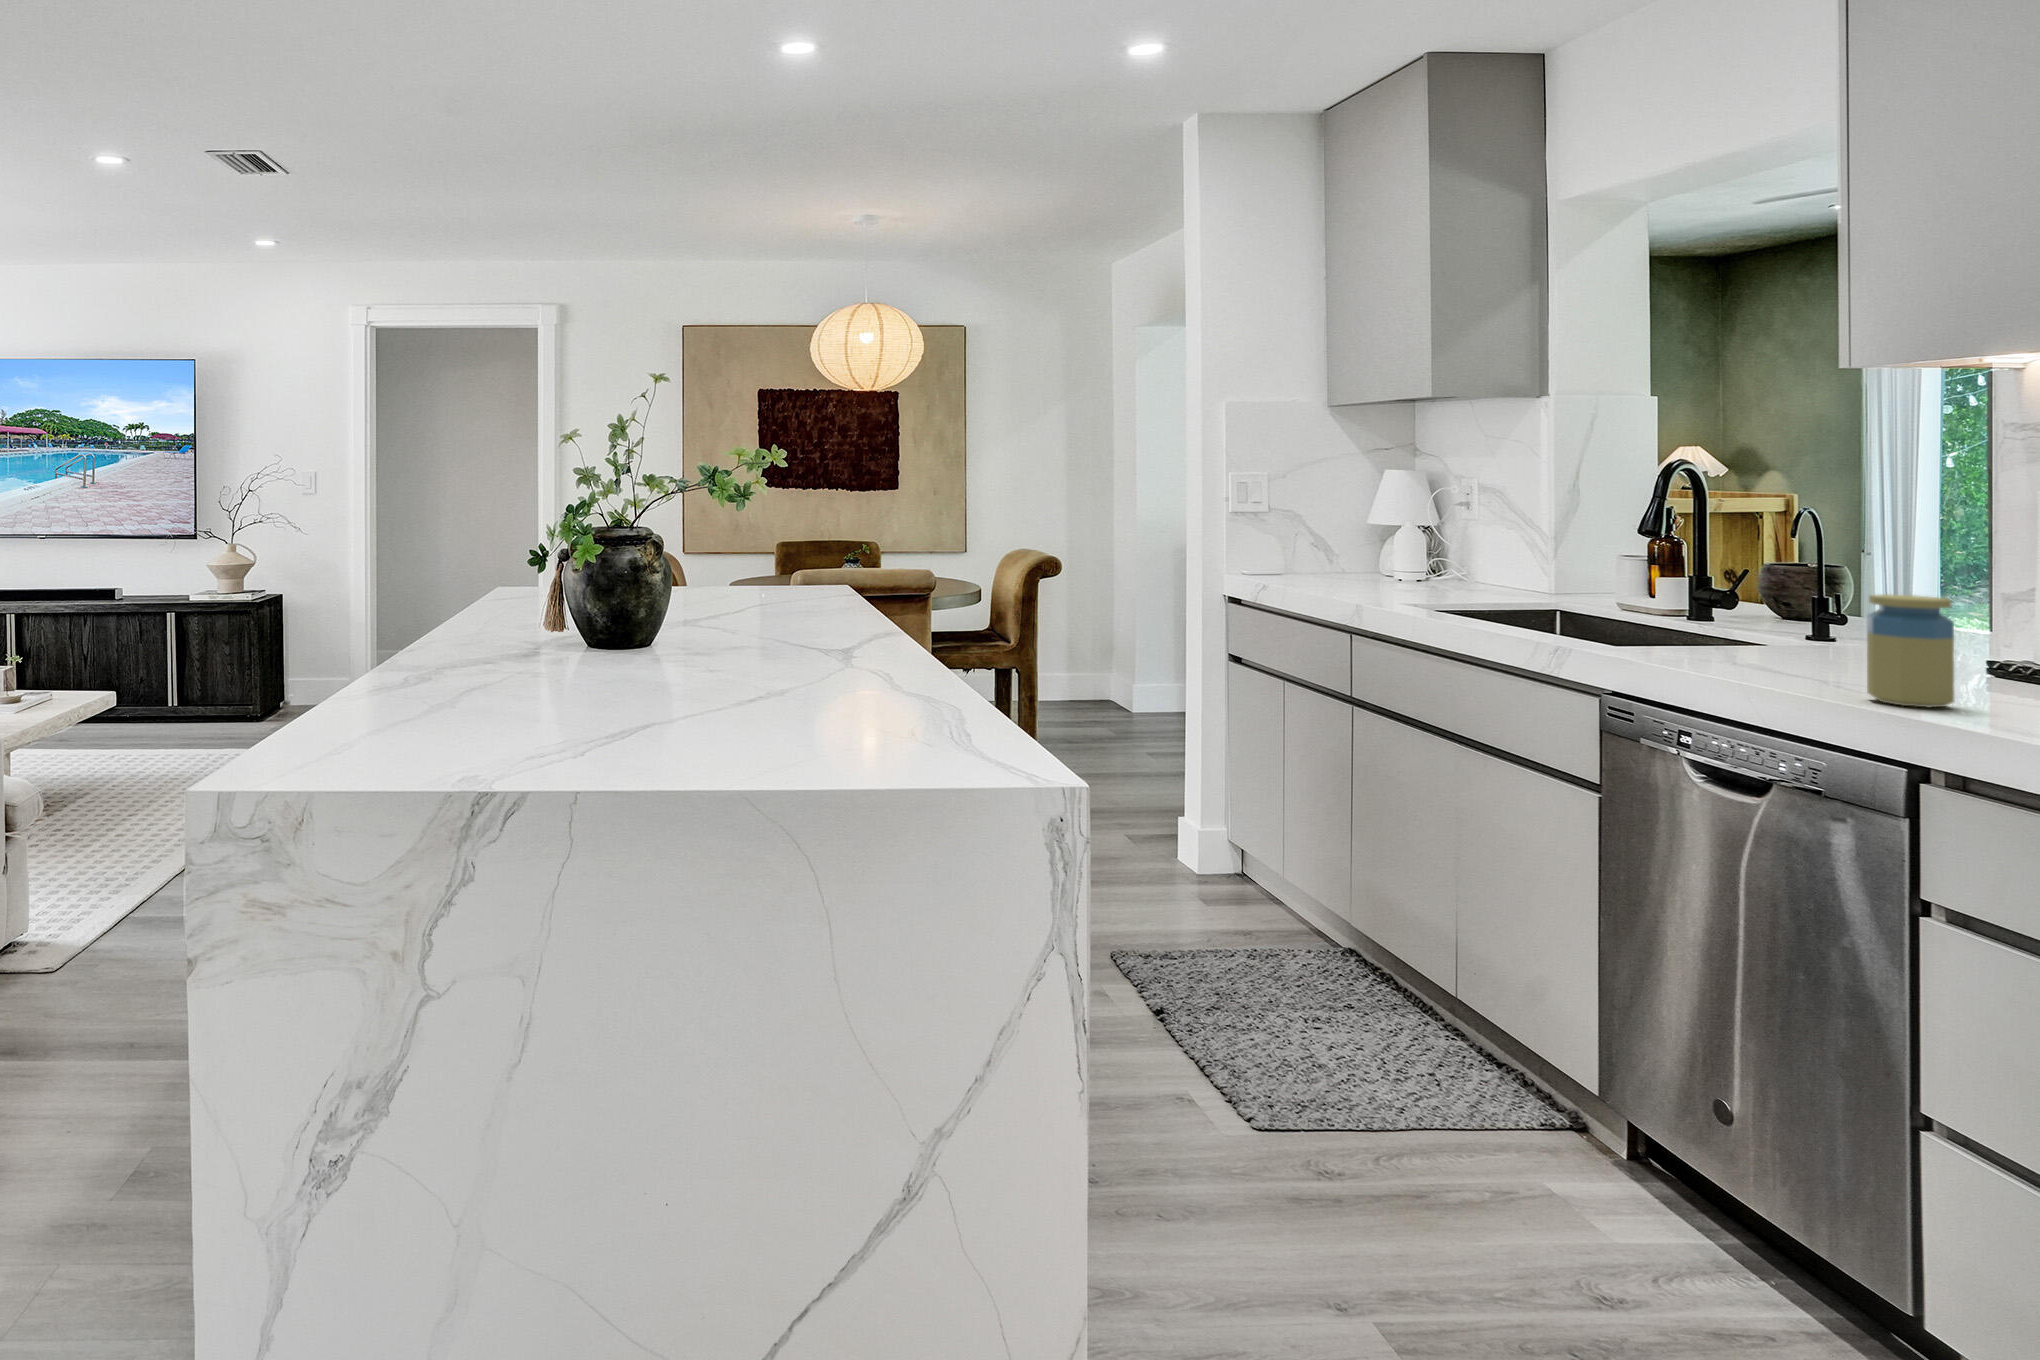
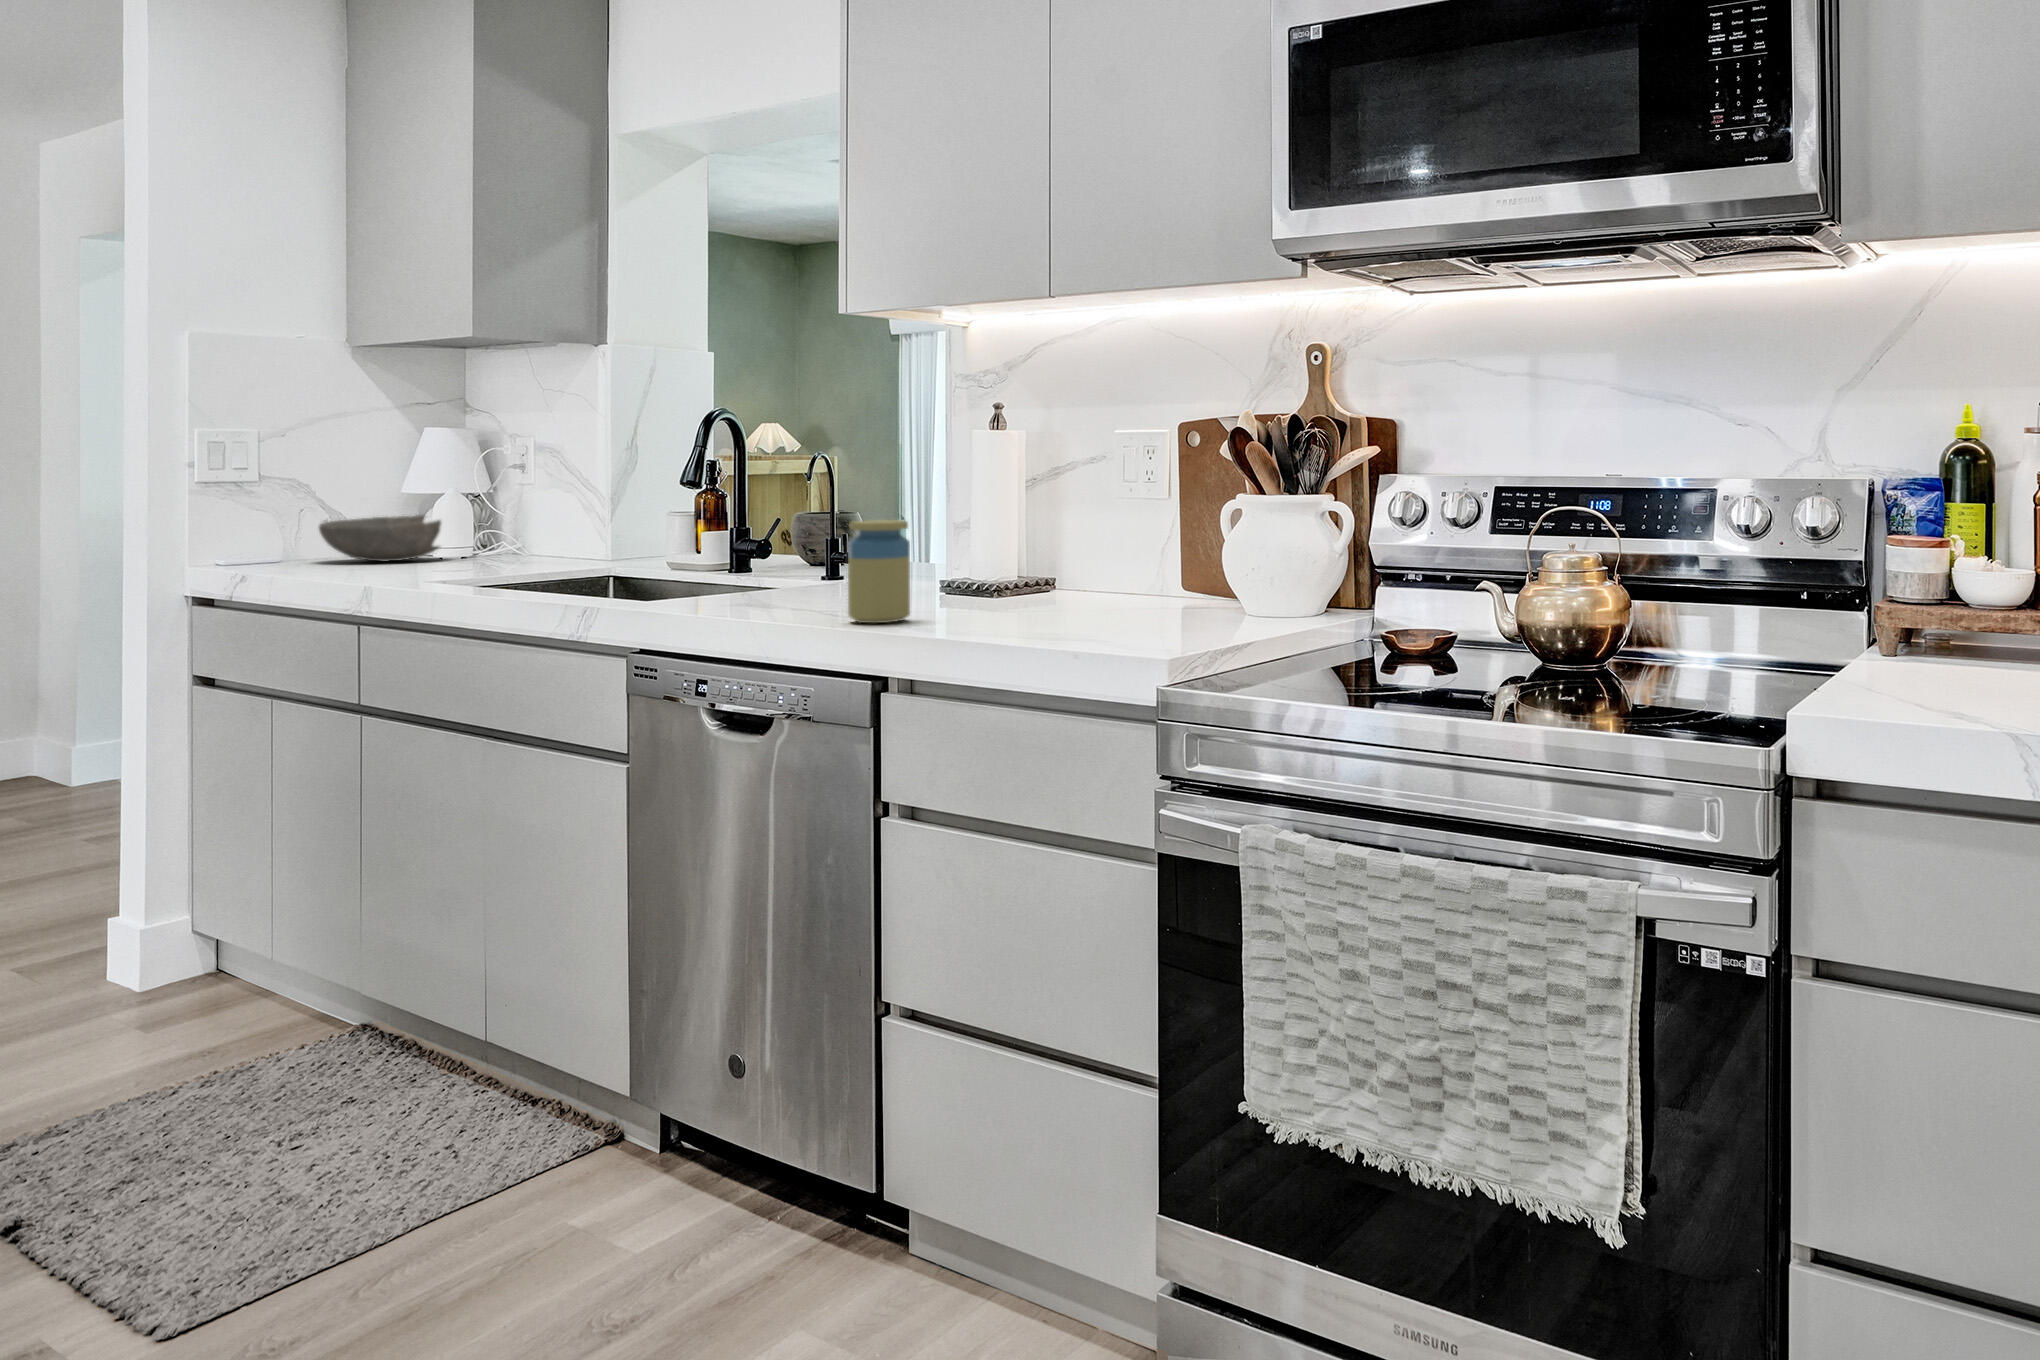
bowl: none [1309,542,1412,579] -> present [319,515,441,561]

